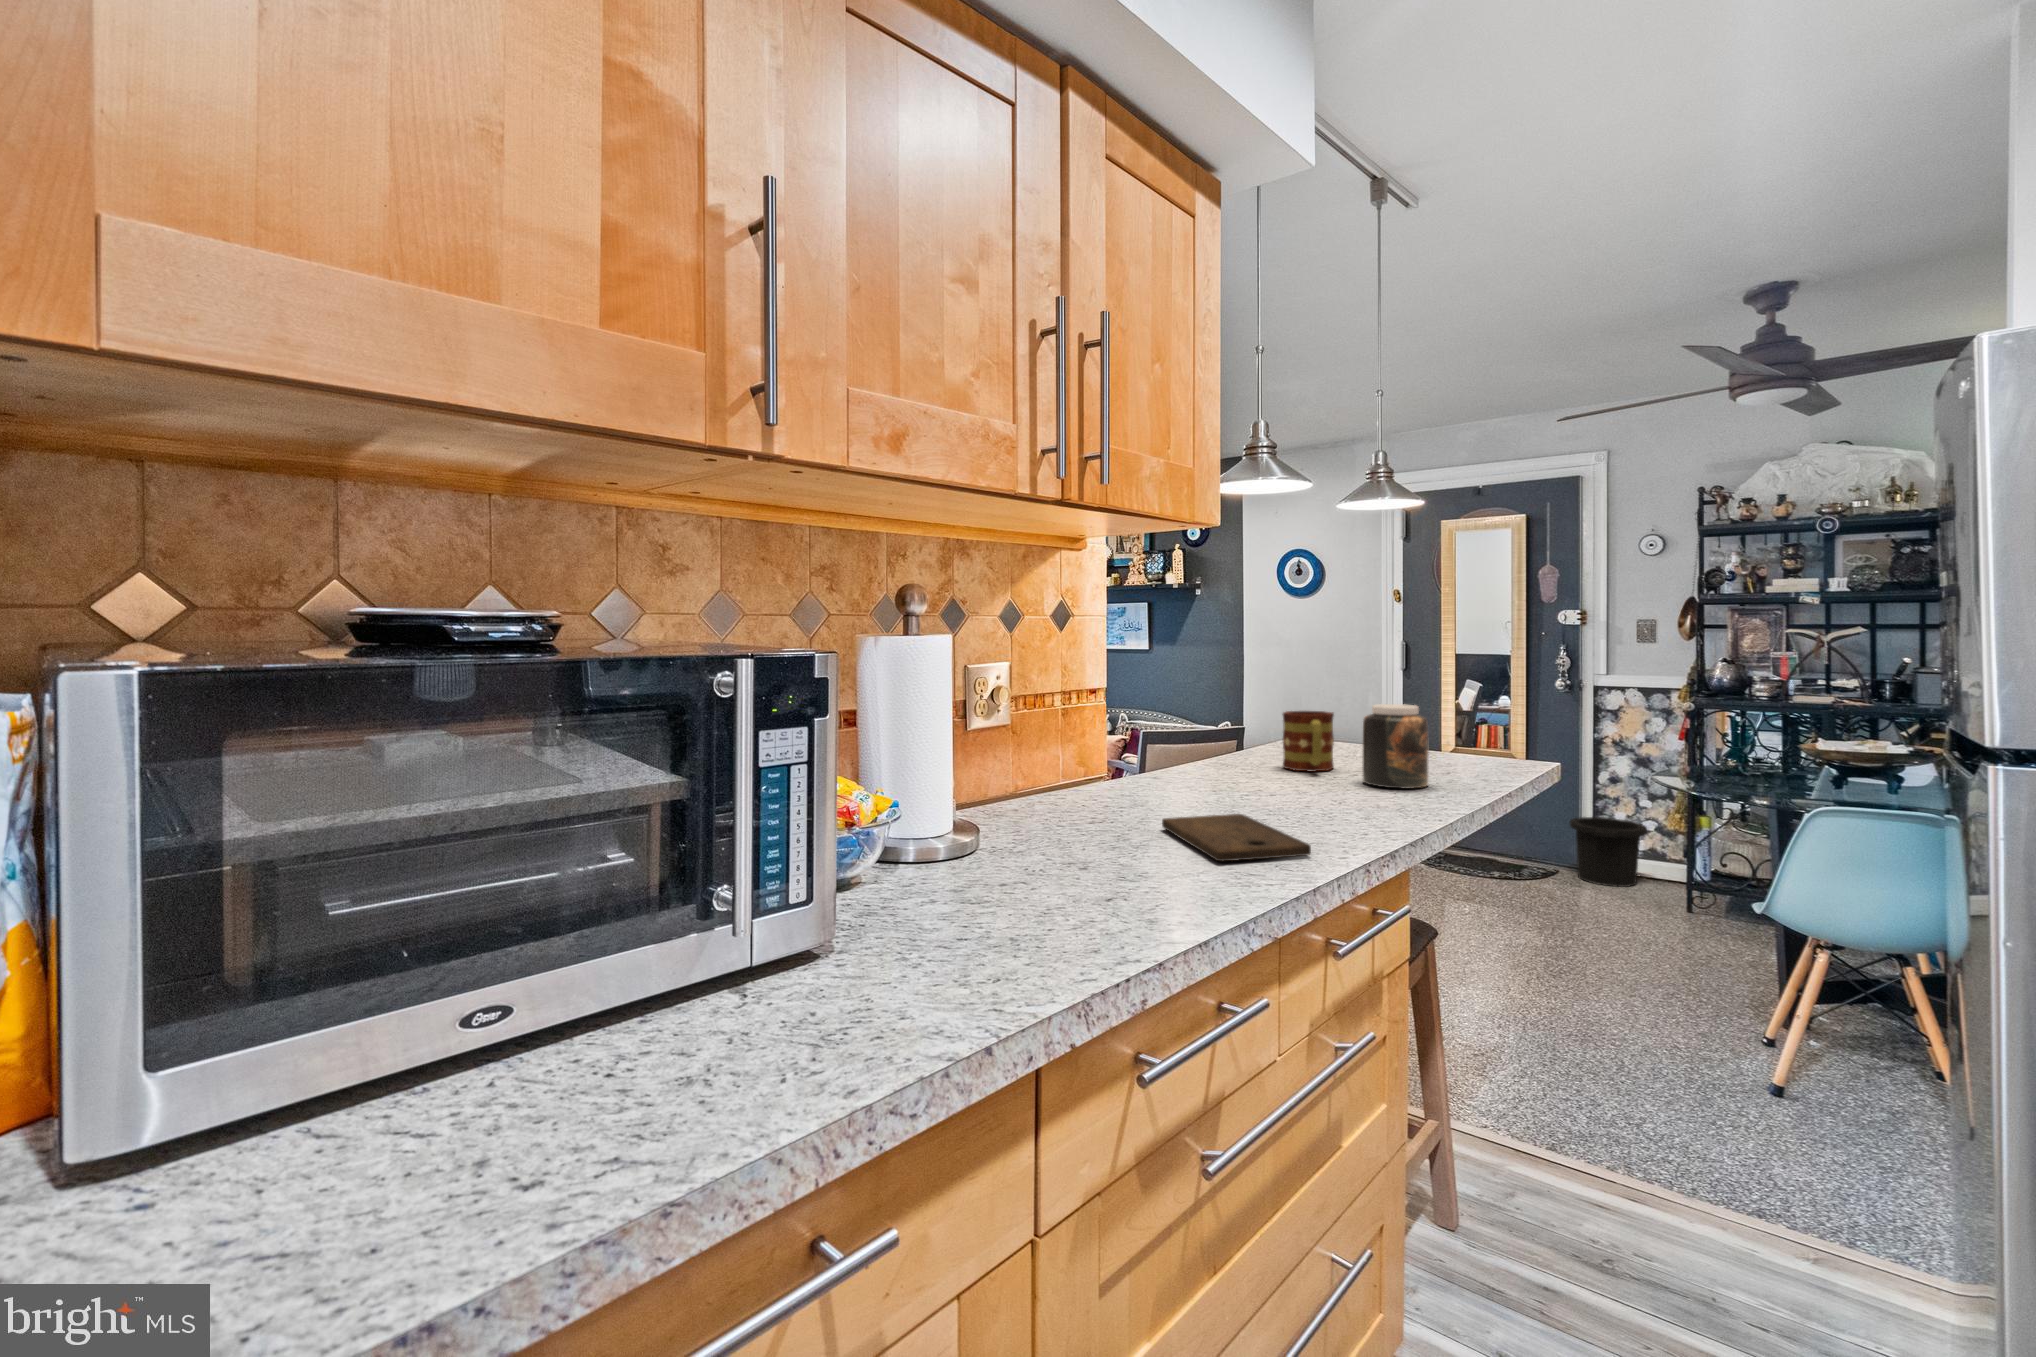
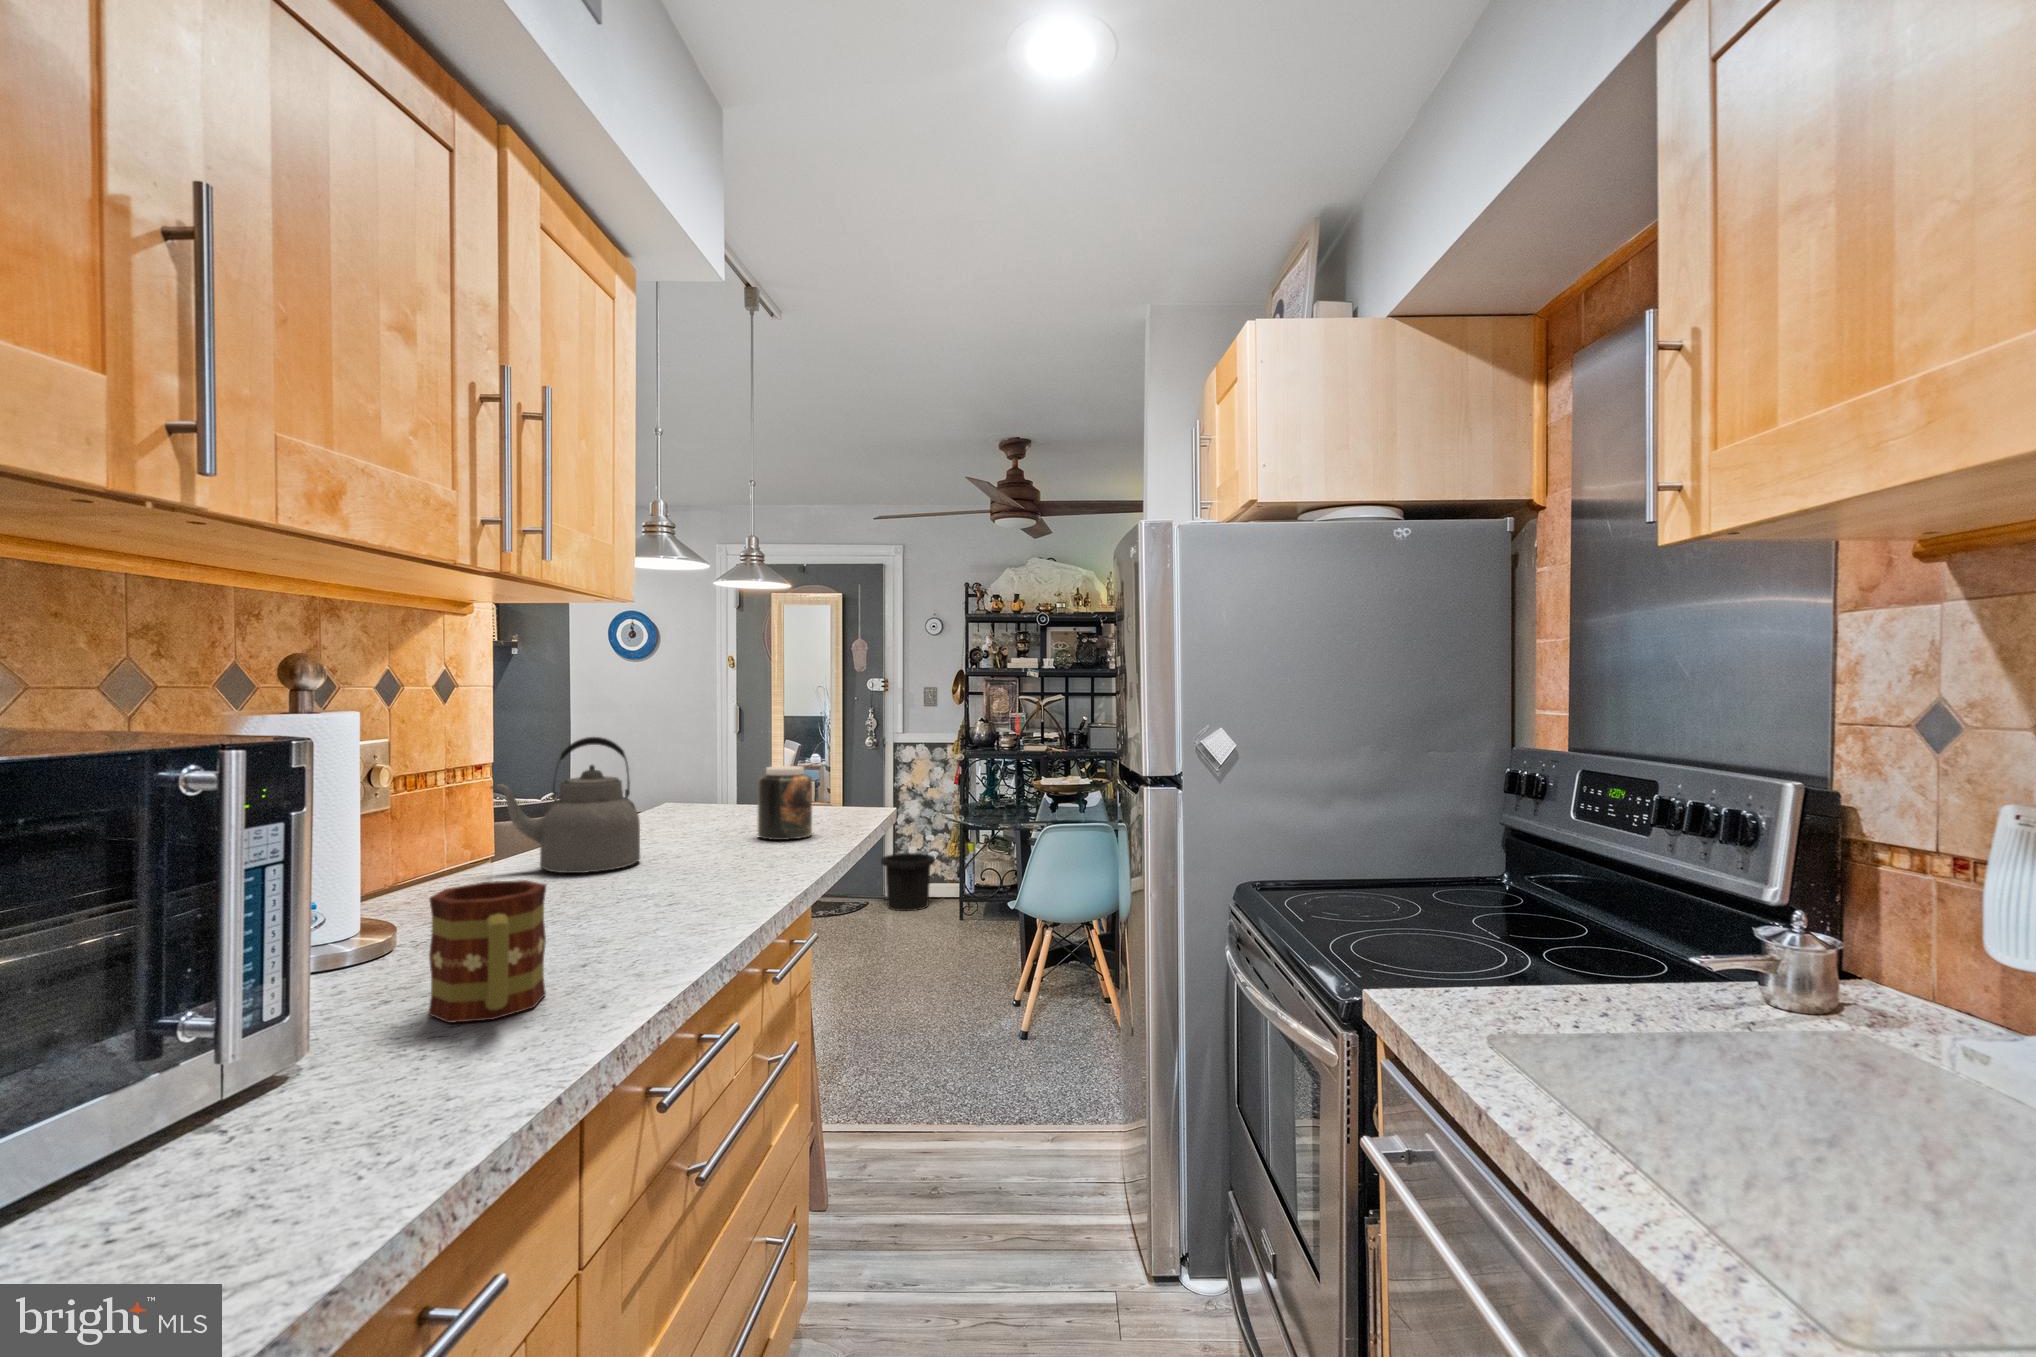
kettle: none [1095,666,1229,800] -> present [491,737,640,873]
mug: present [1283,711,1334,771] -> present [428,880,546,1023]
cutting board: present [1162,814,1311,861] -> none [595,876,749,919]

